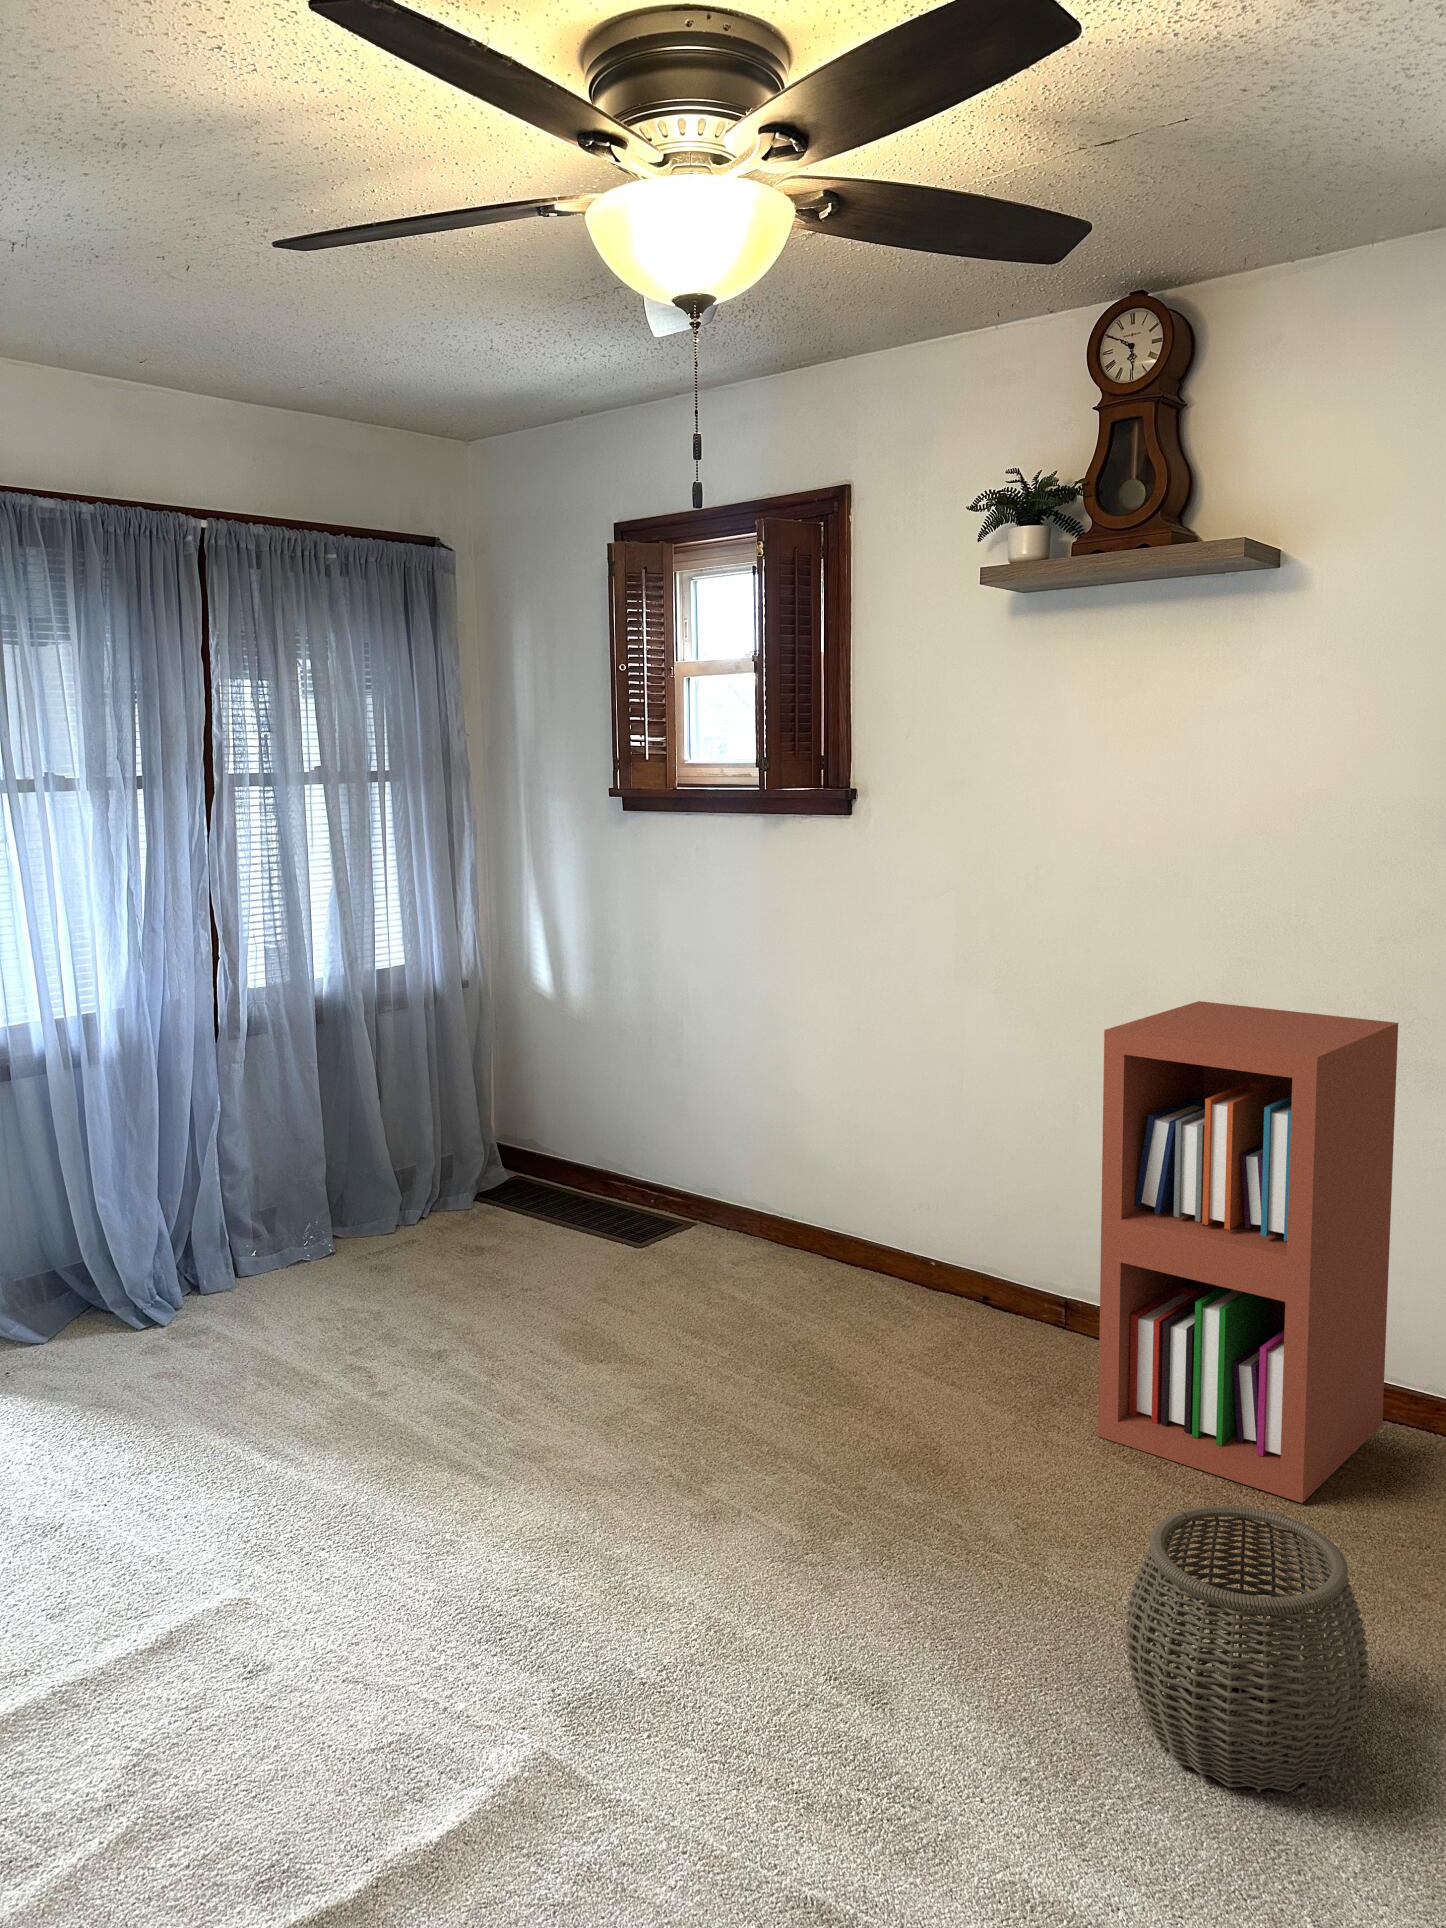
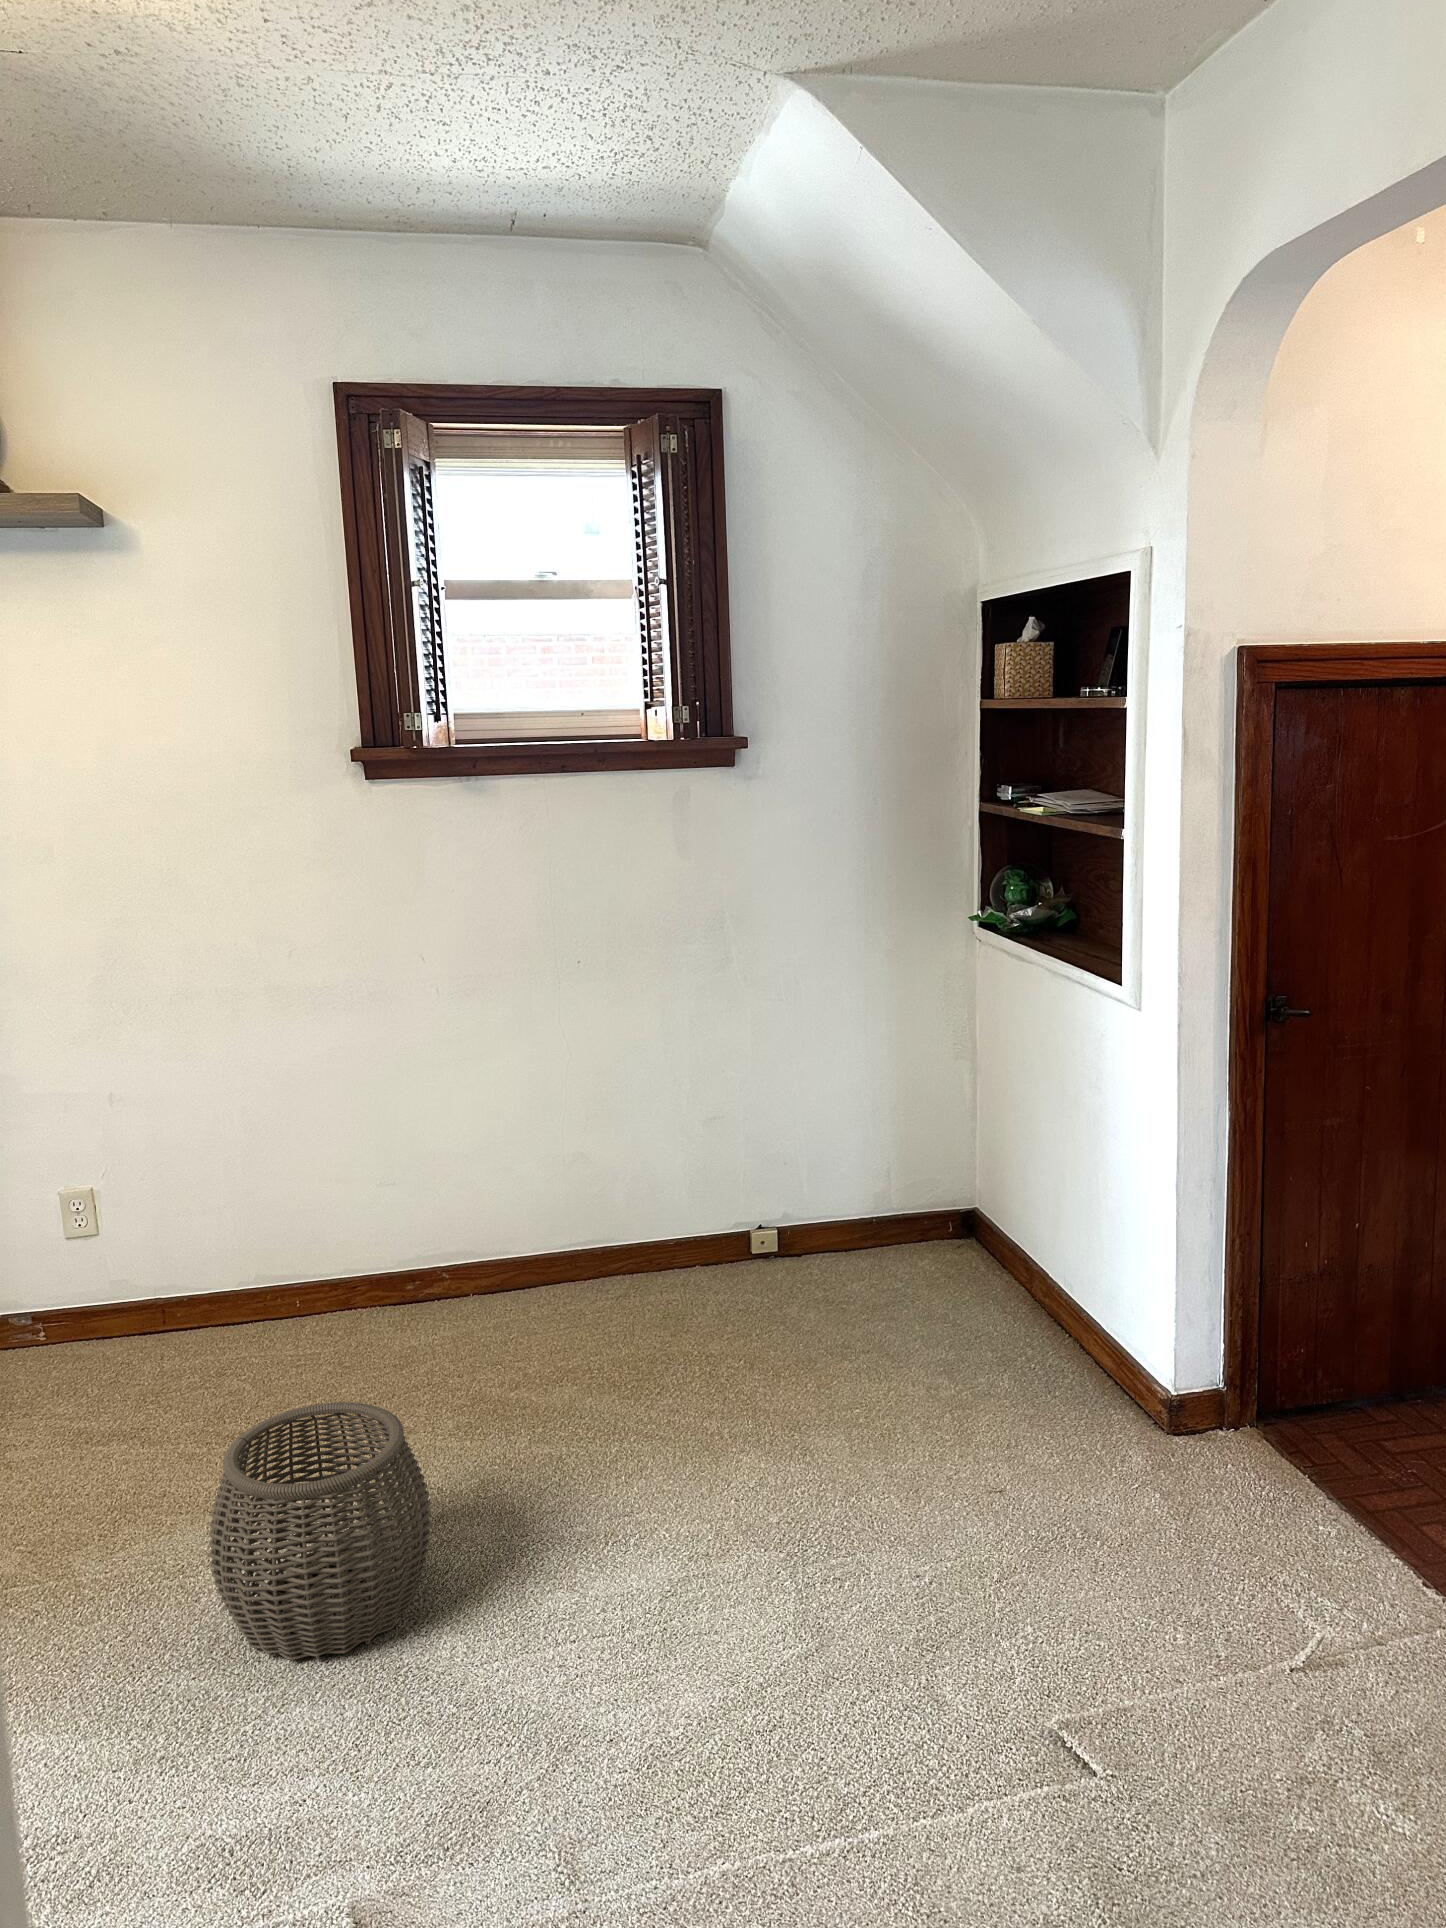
bookshelf: present [1098,1001,1398,1503] -> none [6,959,309,1431]

